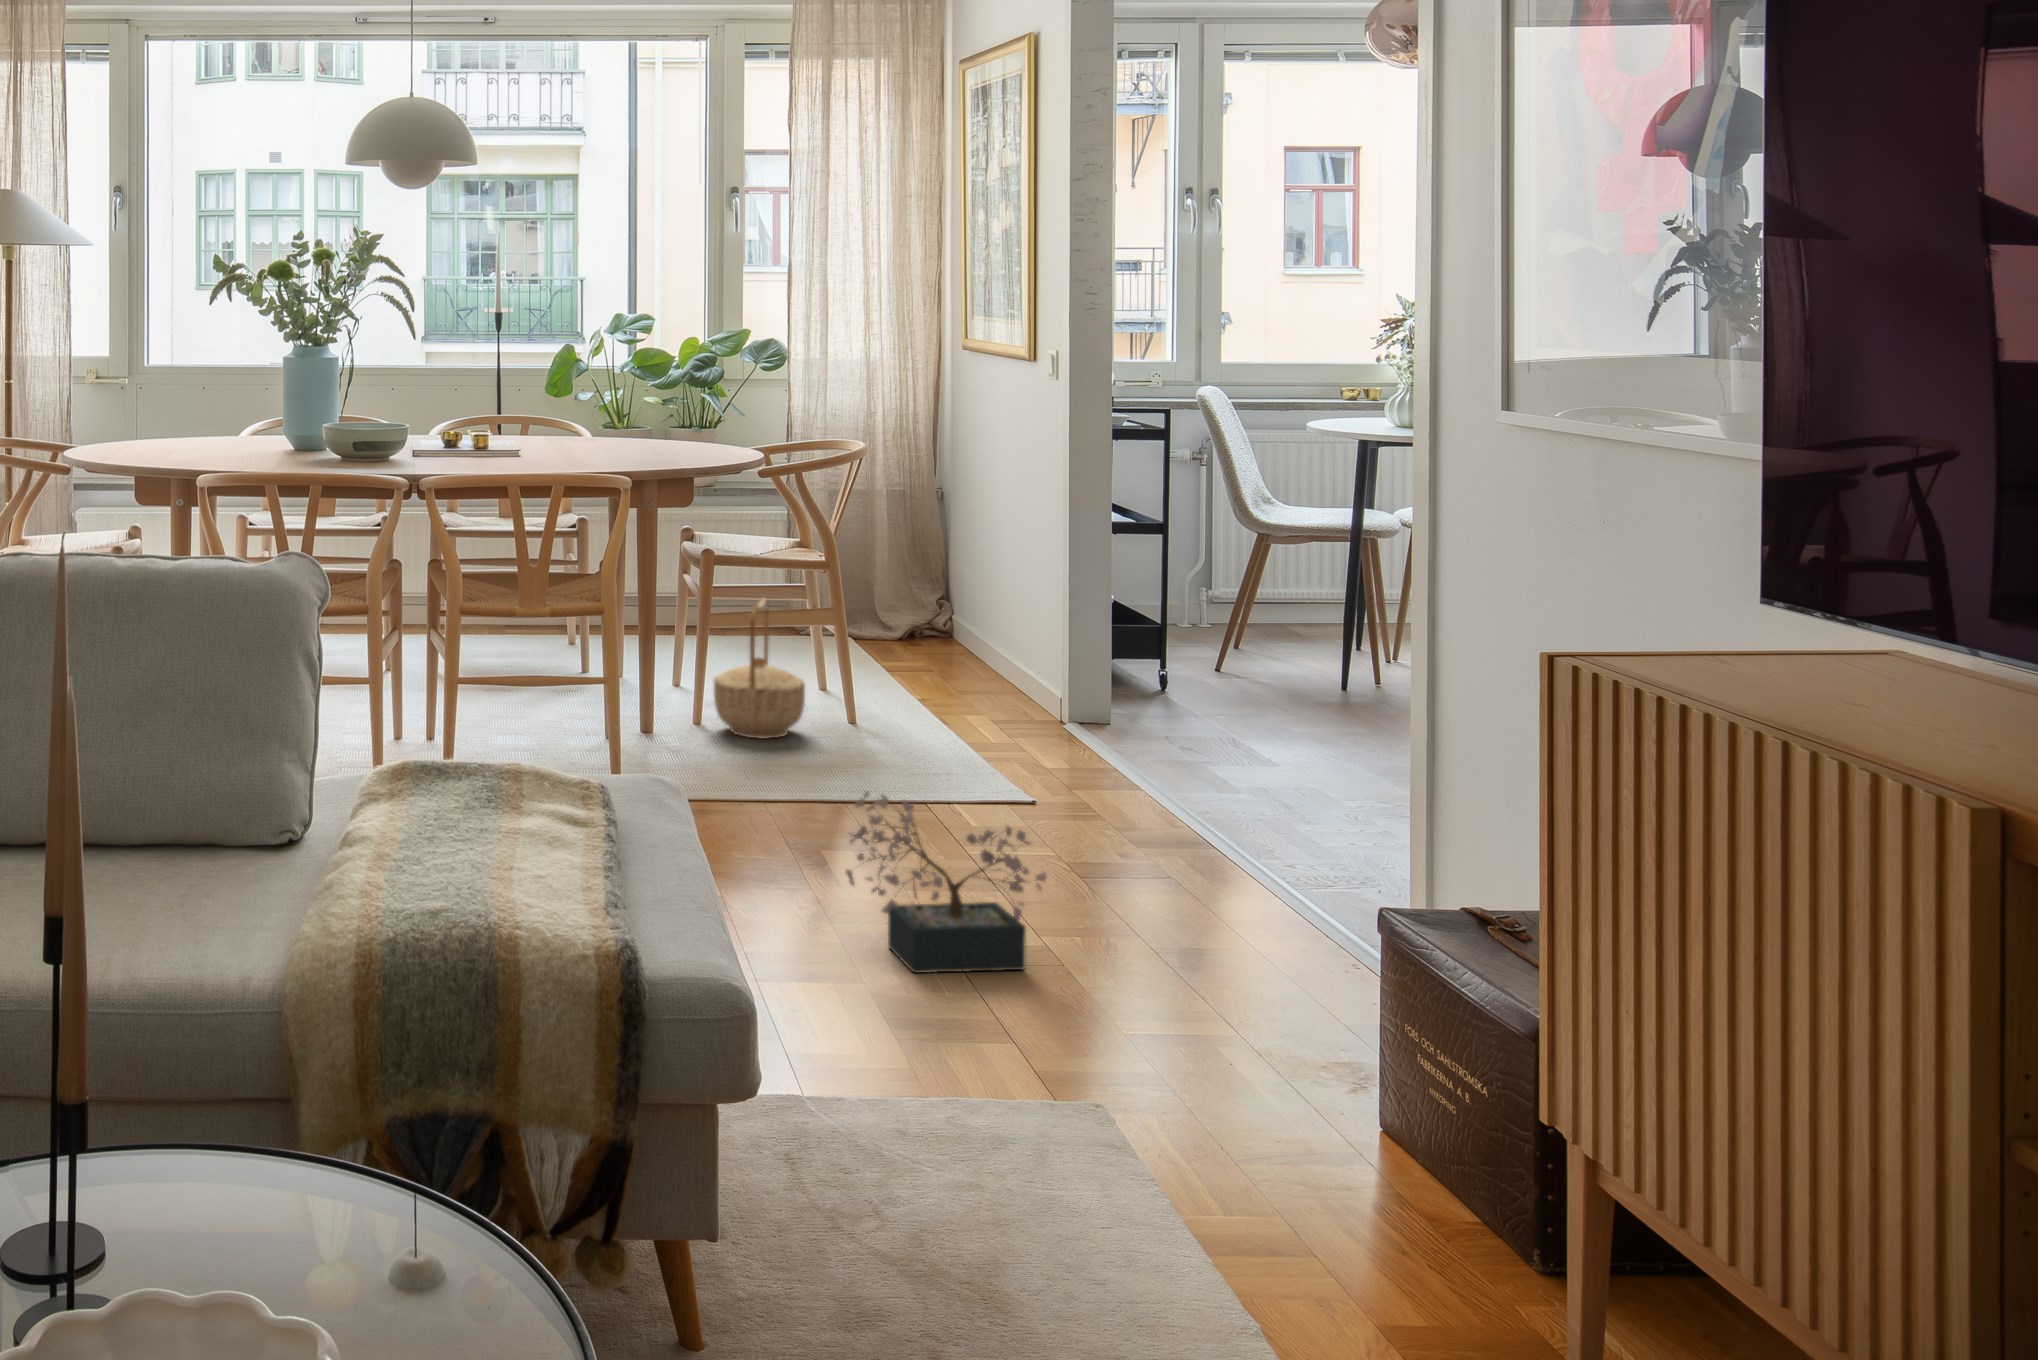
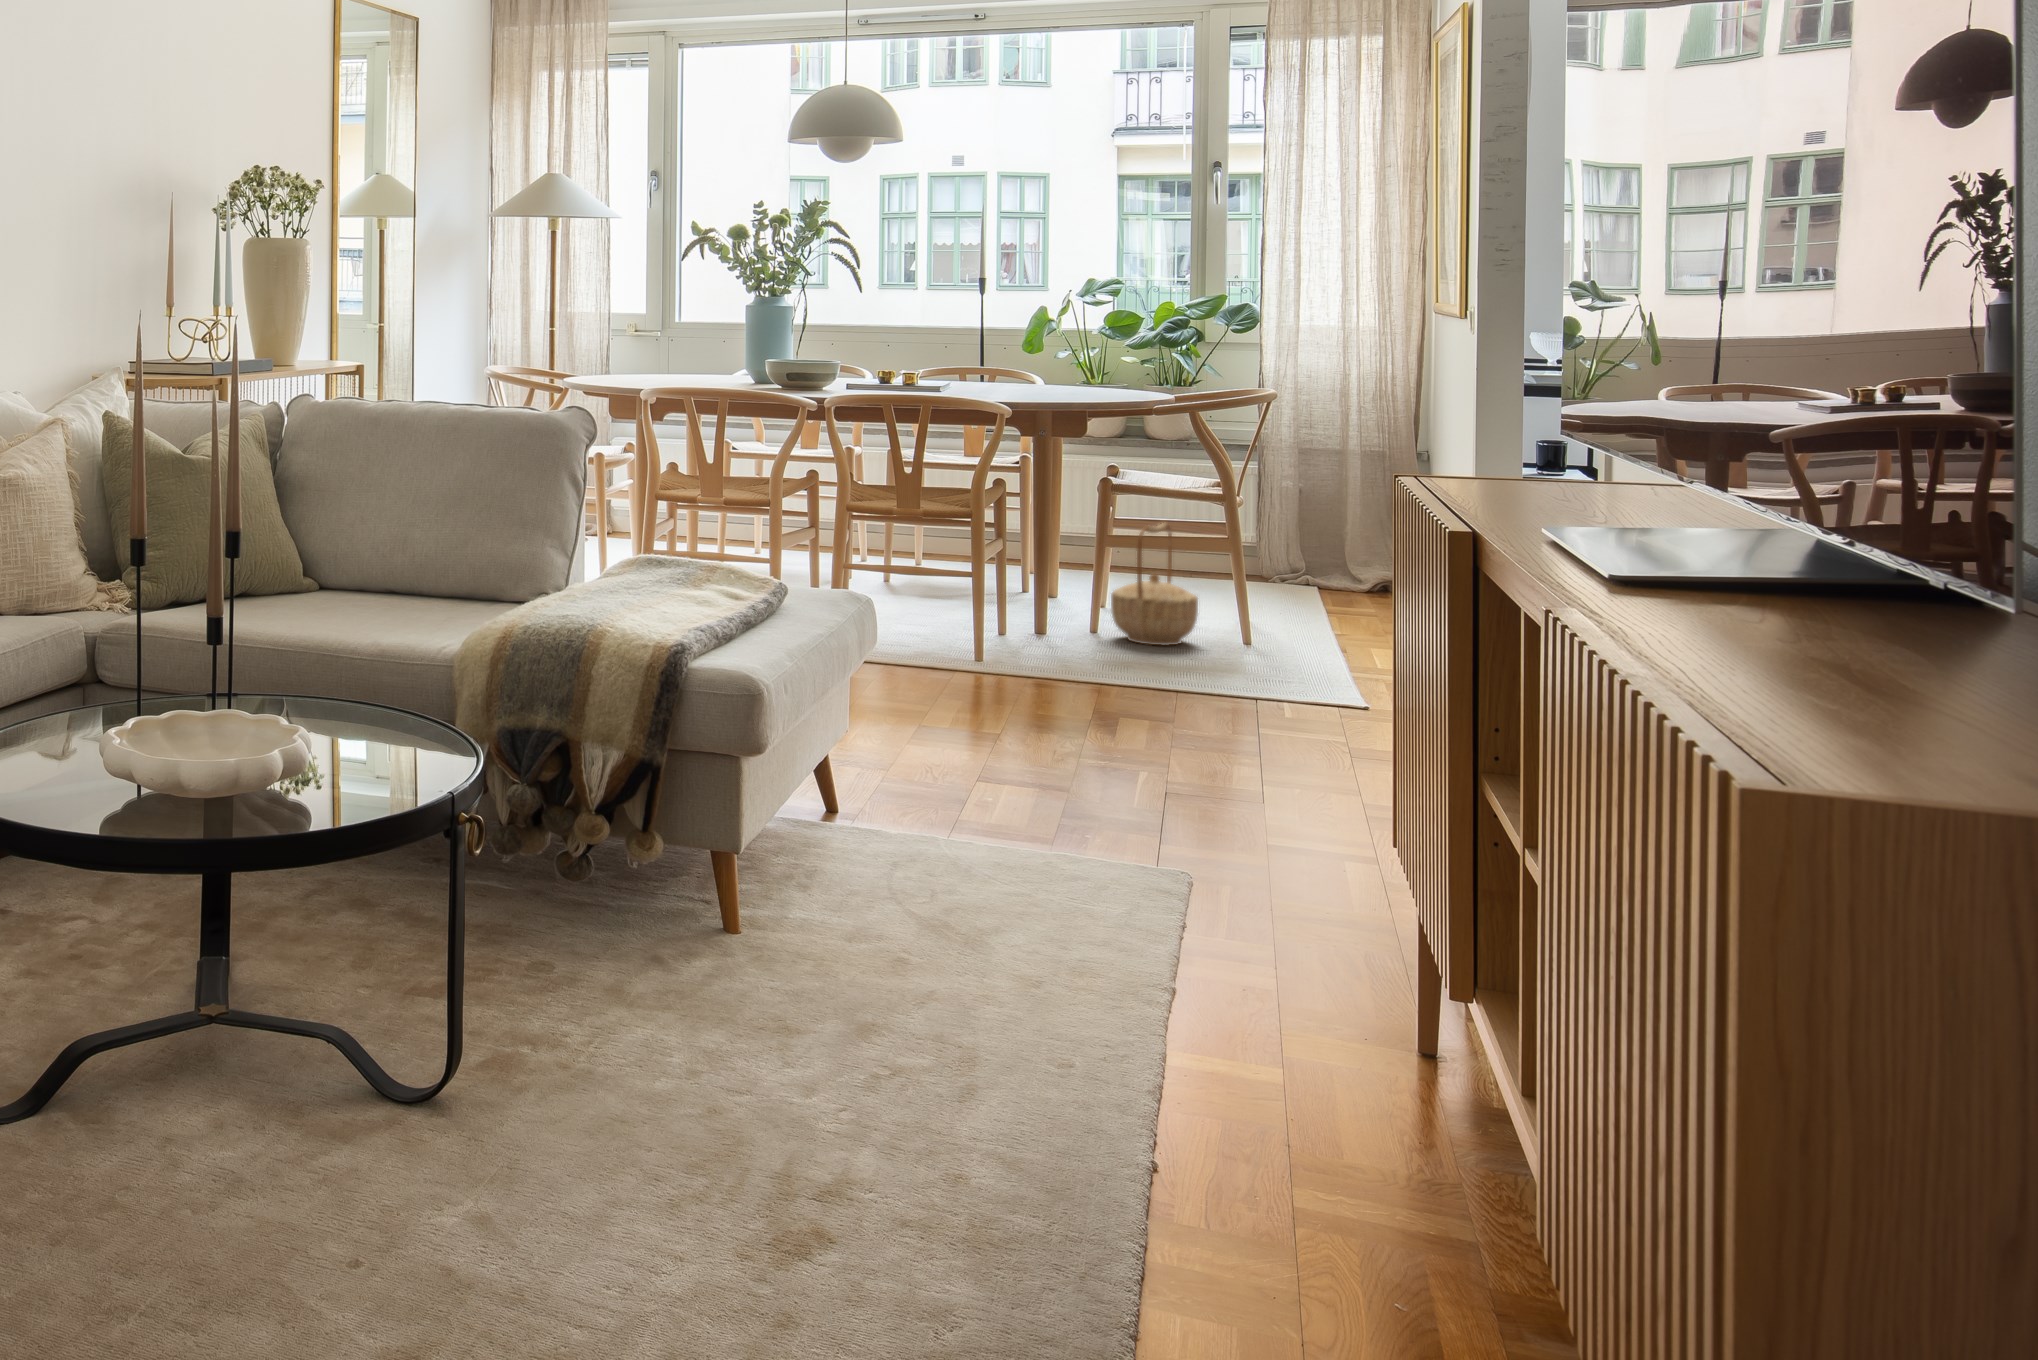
decorative plant: present [846,791,1046,973] -> none [1081,638,1262,793]

